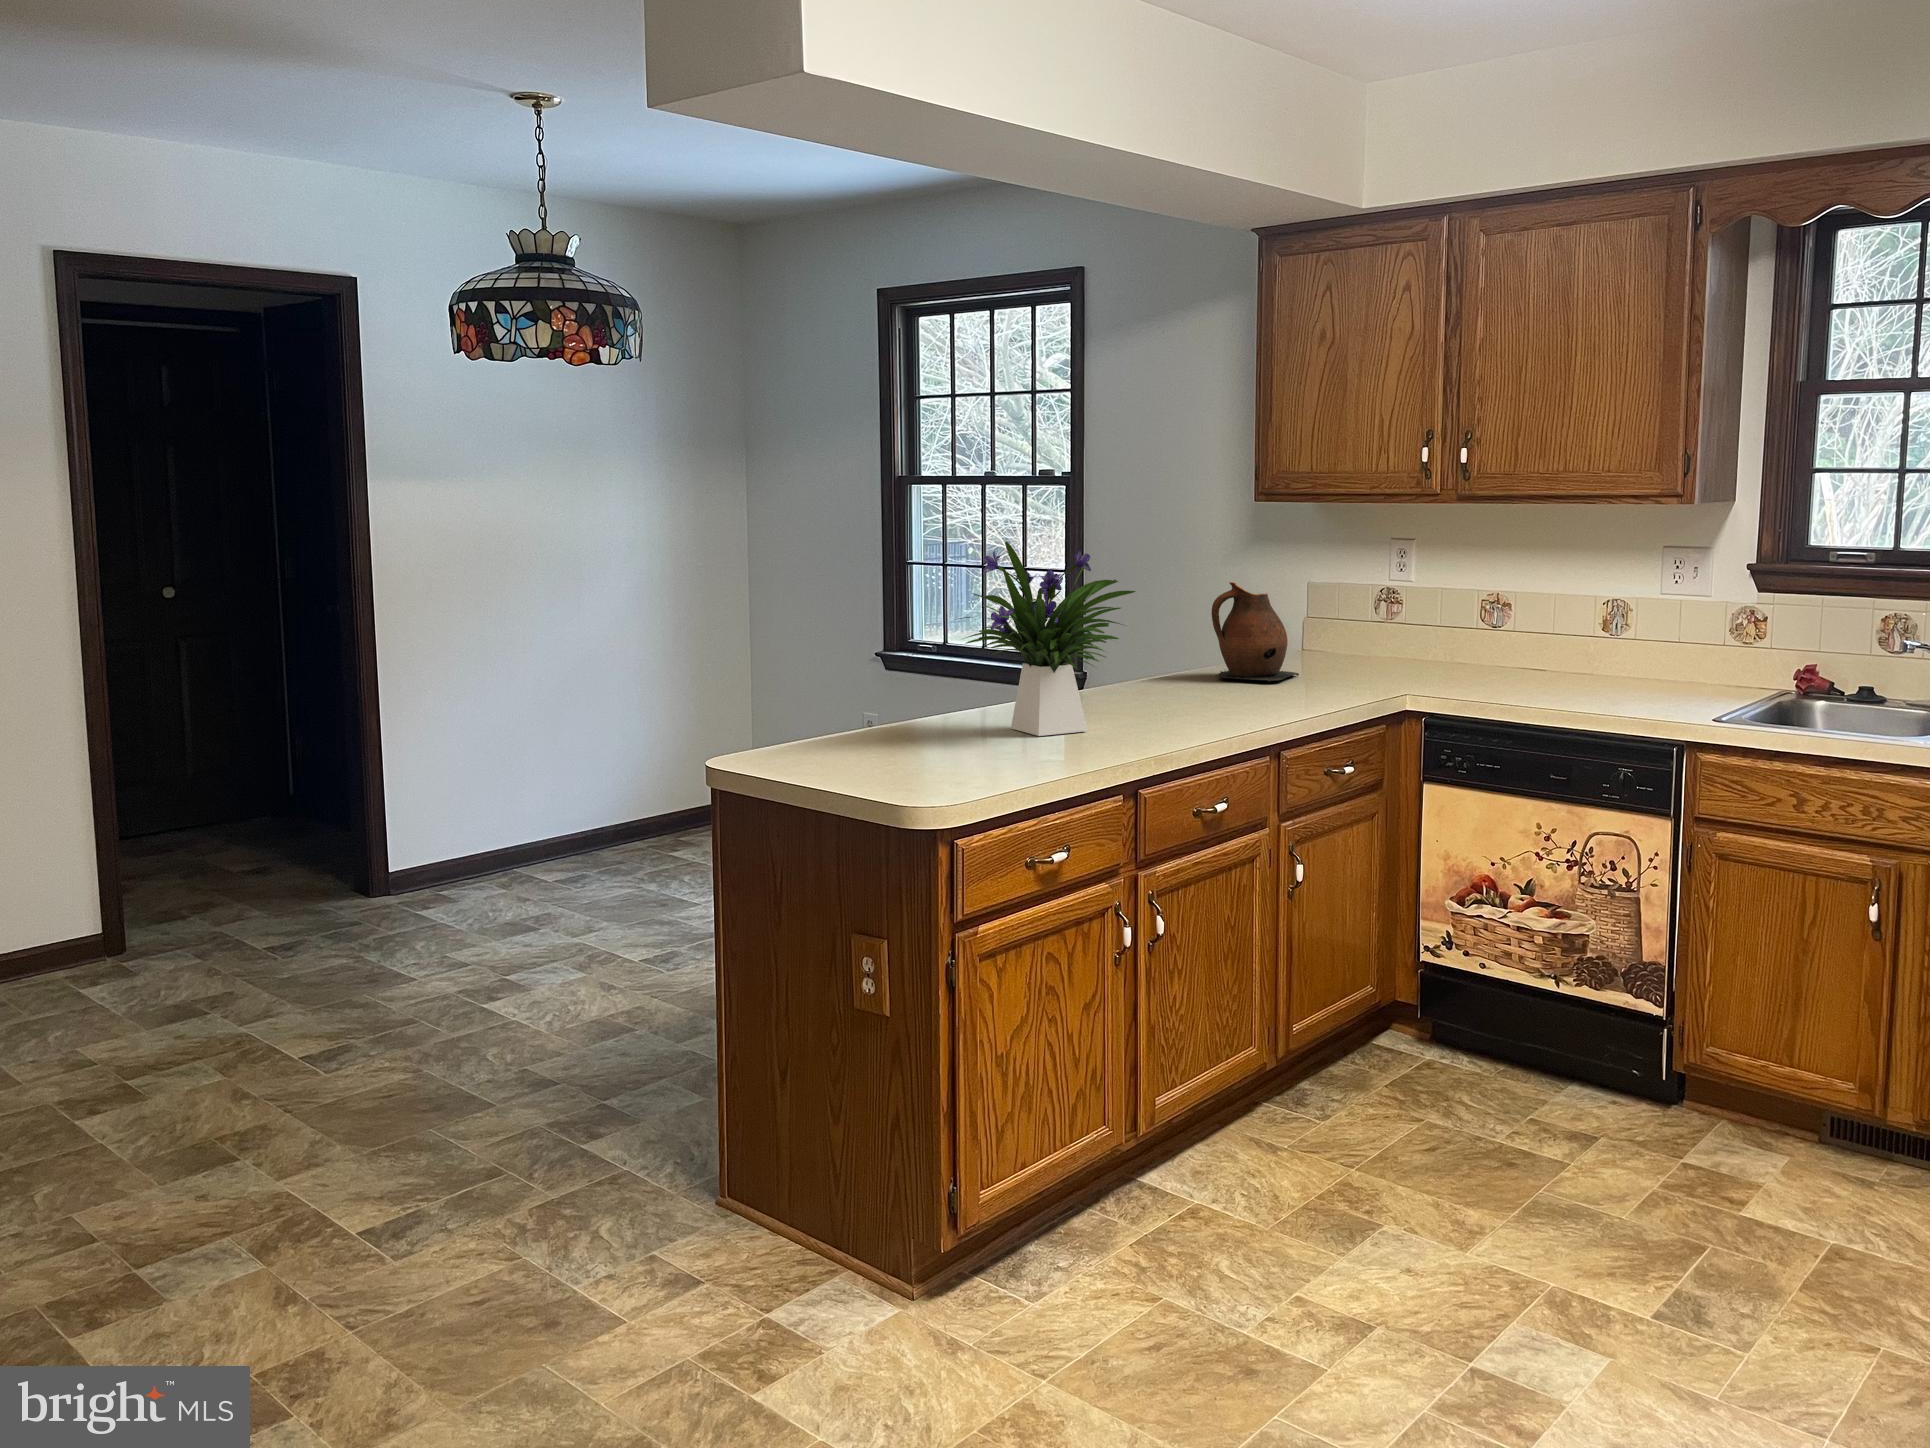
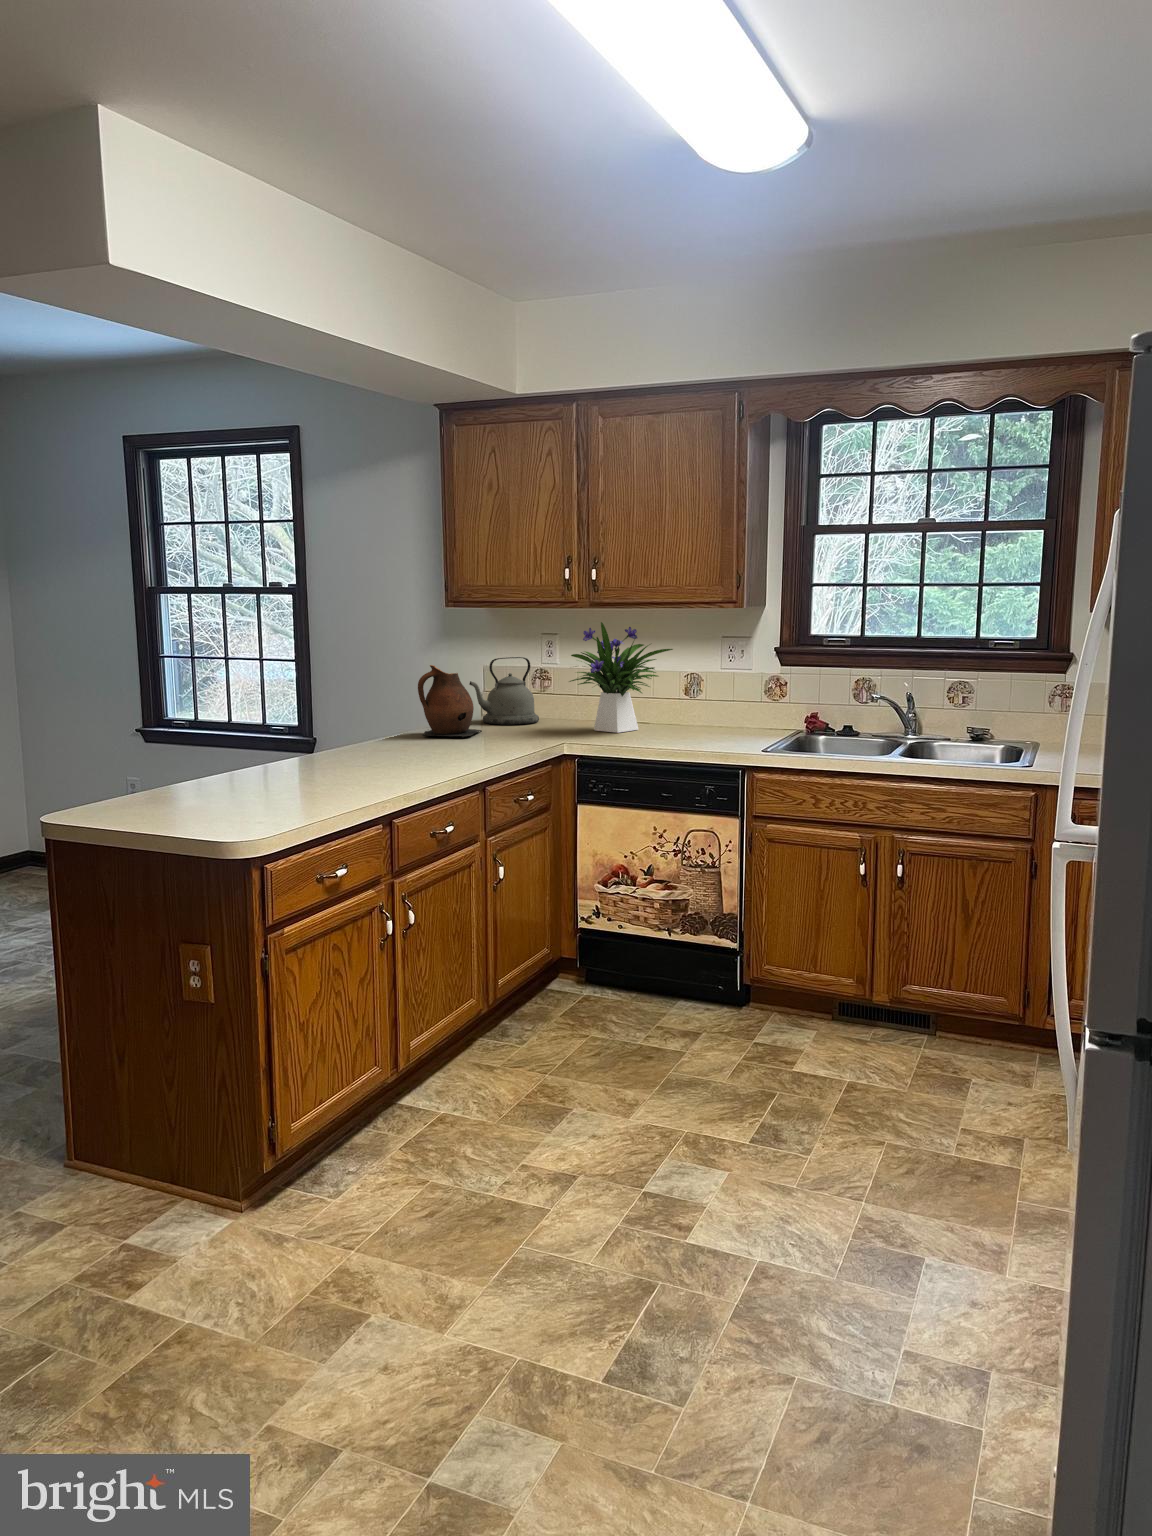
flower arrangement: present [956,541,1135,736] -> present [569,622,673,733]
kettle: none [1287,574,1385,667] -> present [469,657,539,725]

